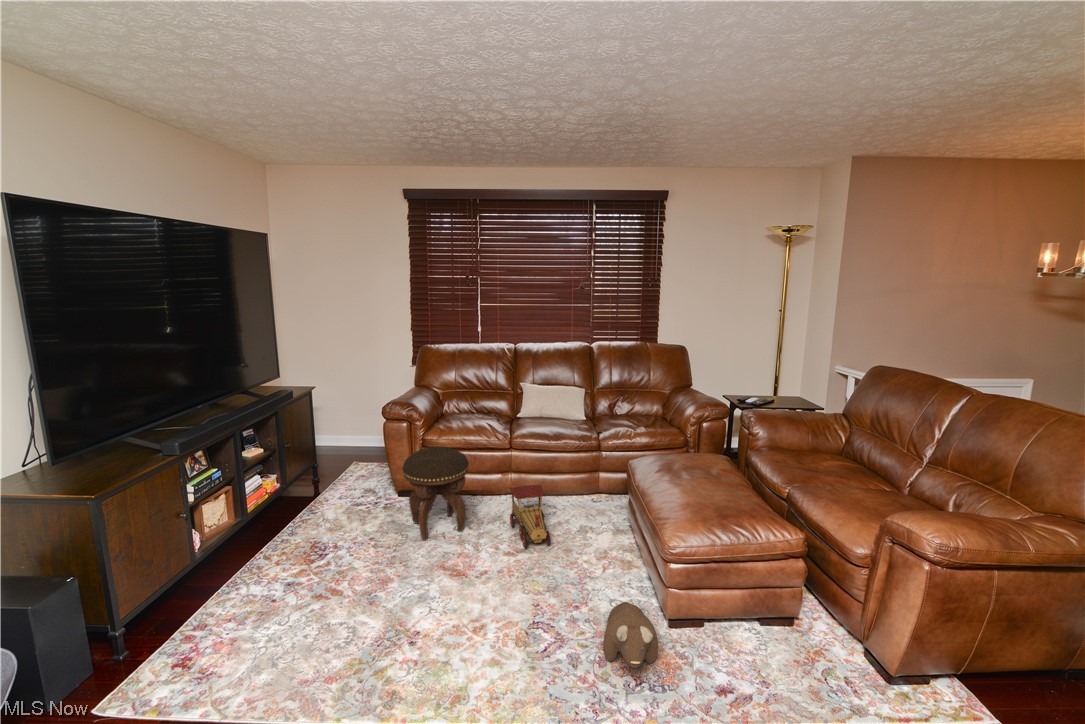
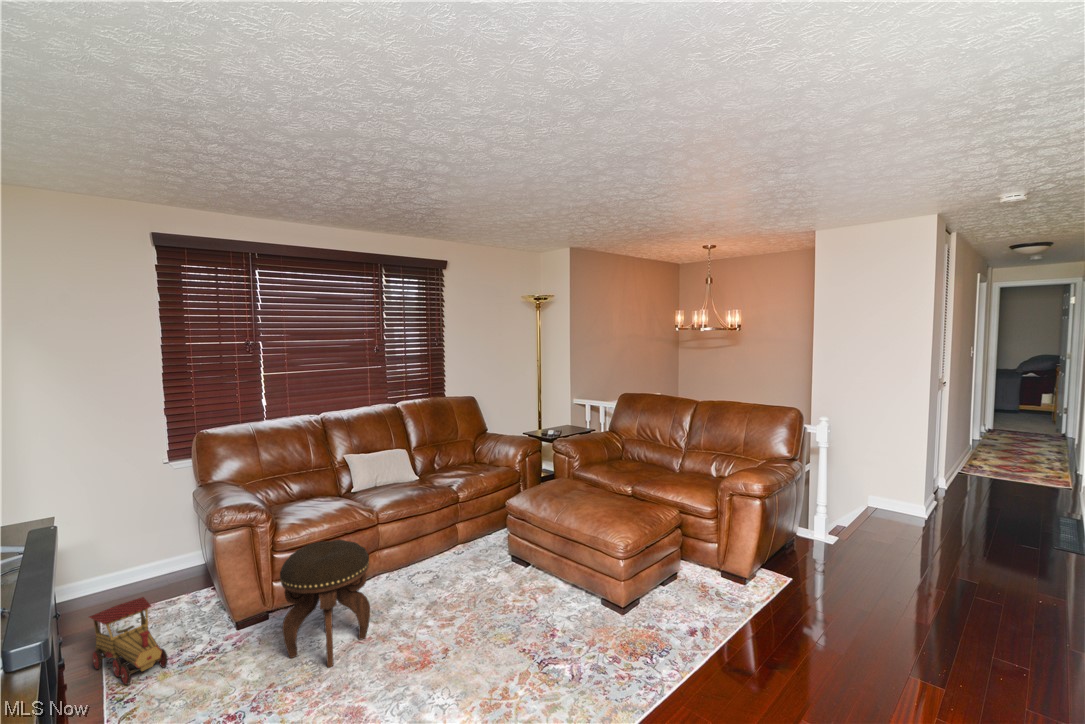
toy train: present [509,485,550,549] -> present [89,597,168,685]
plush toy: present [603,602,658,668] -> none [598,601,657,656]

